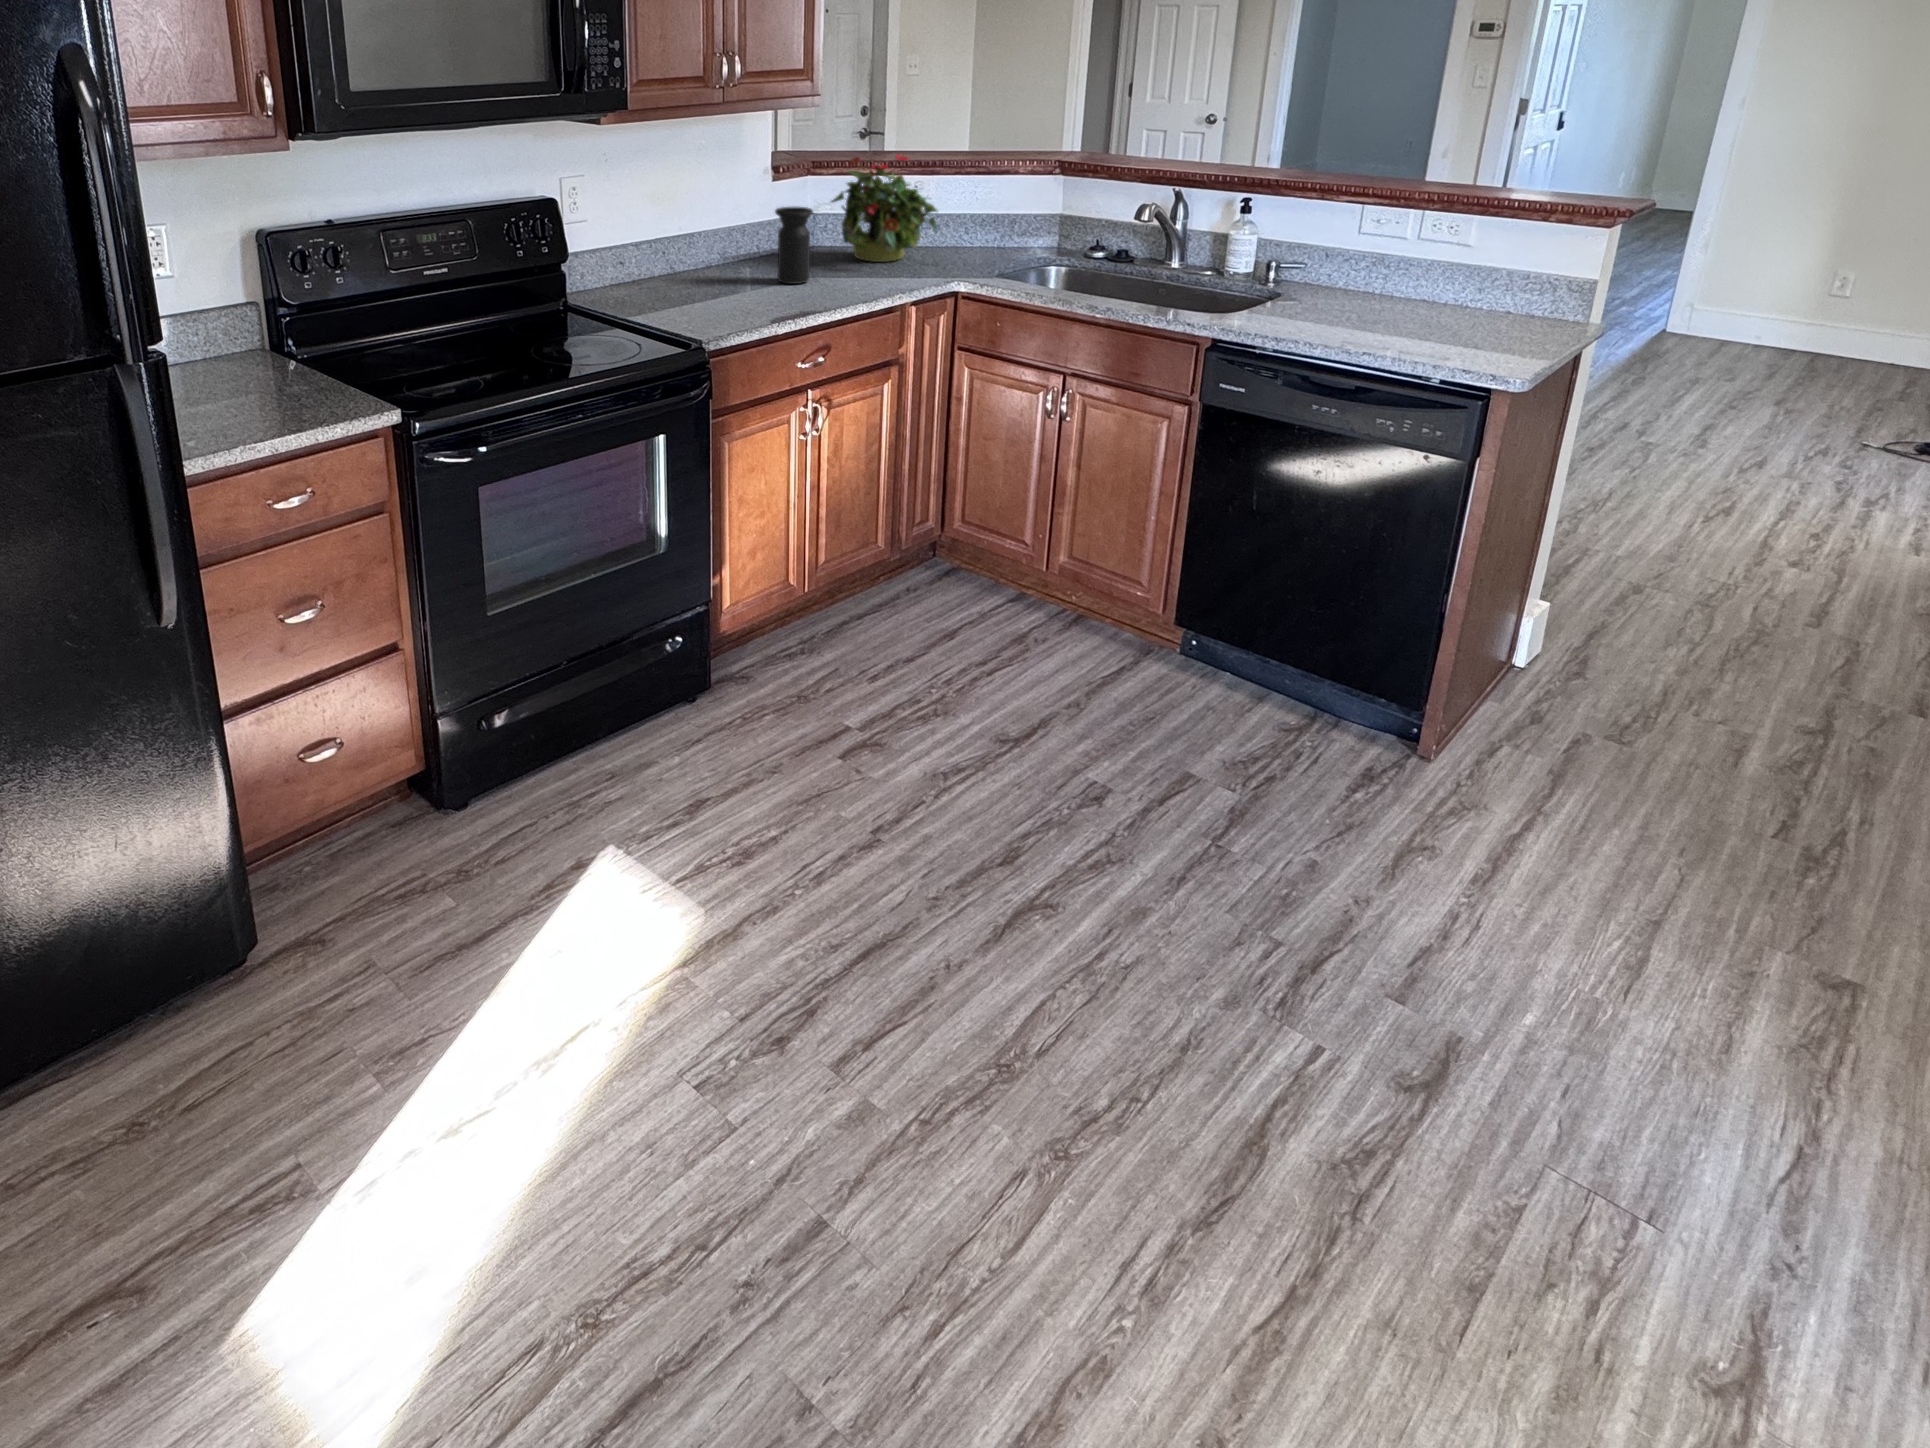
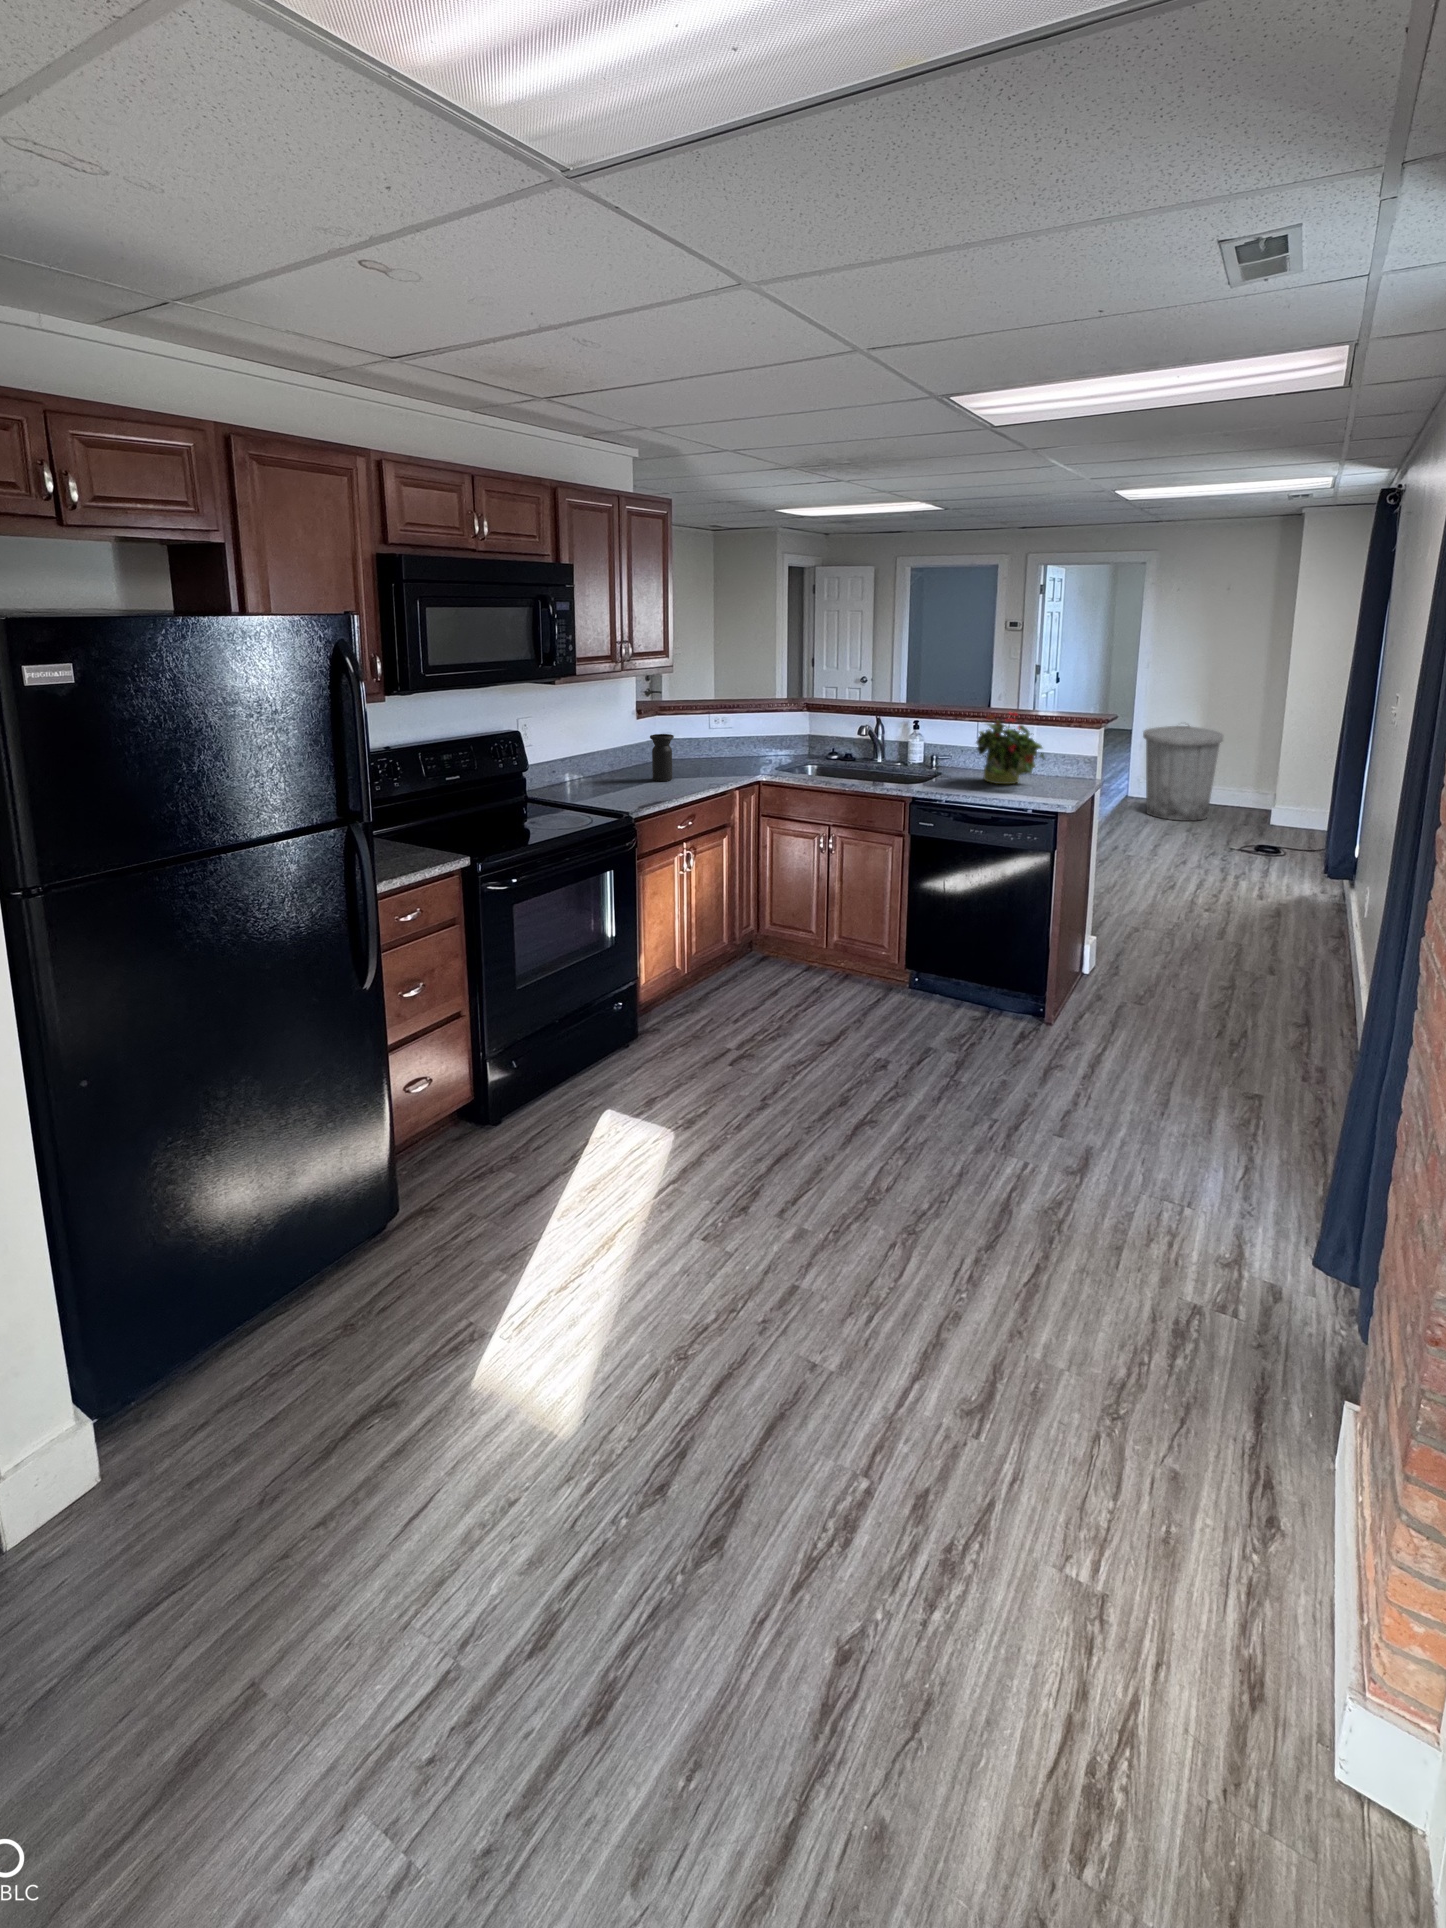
potted plant: present [831,155,937,262] -> present [976,713,1045,784]
trash can: none [1699,207,1885,385] -> present [1143,724,1223,821]

